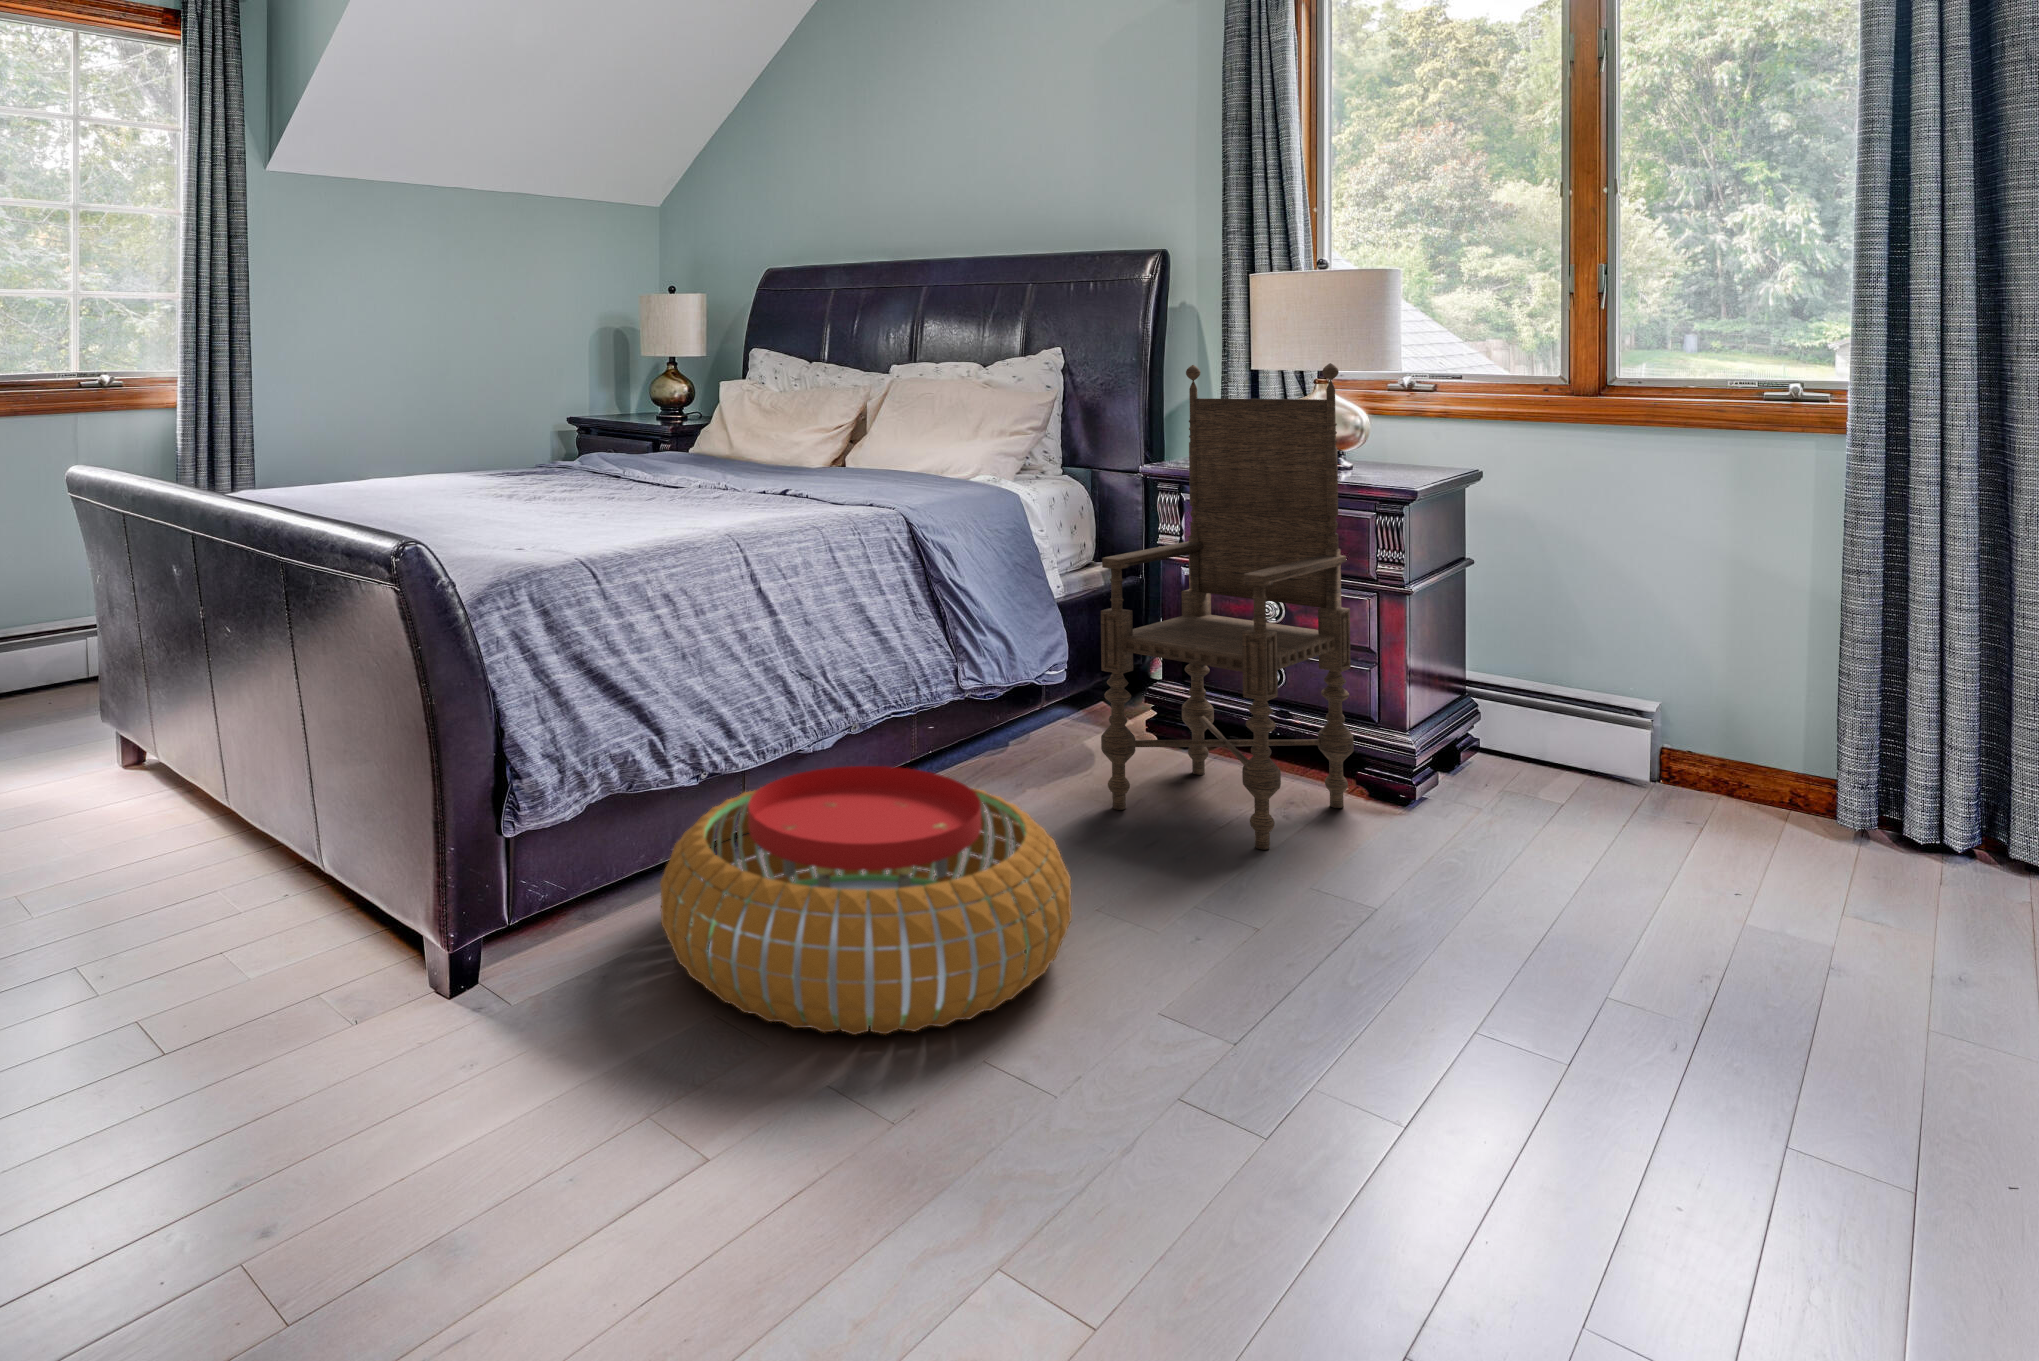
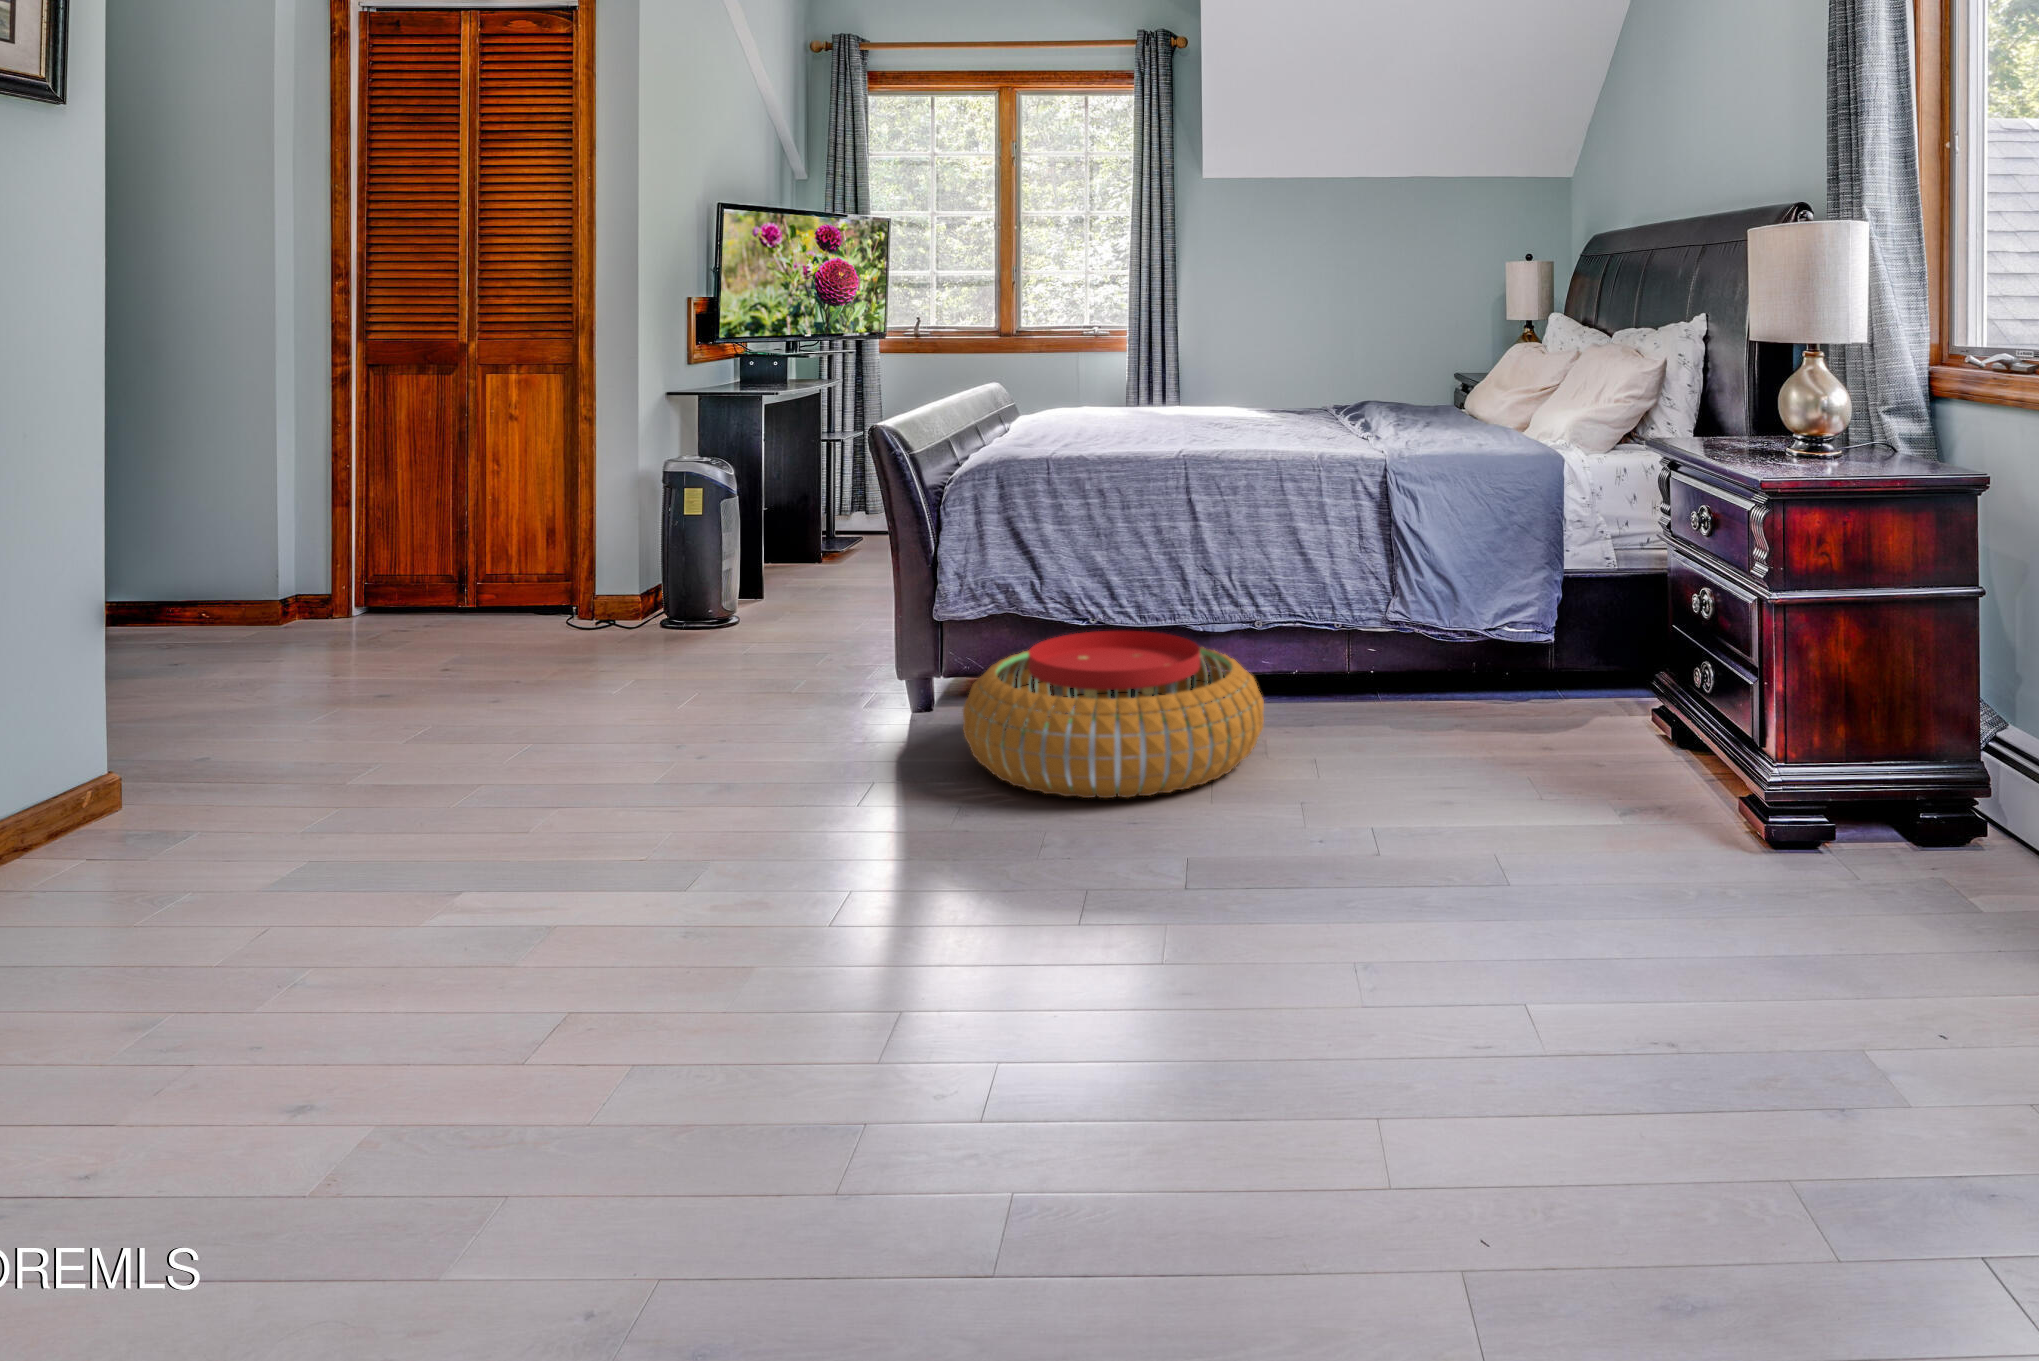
armchair: present [1101,363,1354,849] -> none [1485,330,1709,810]

